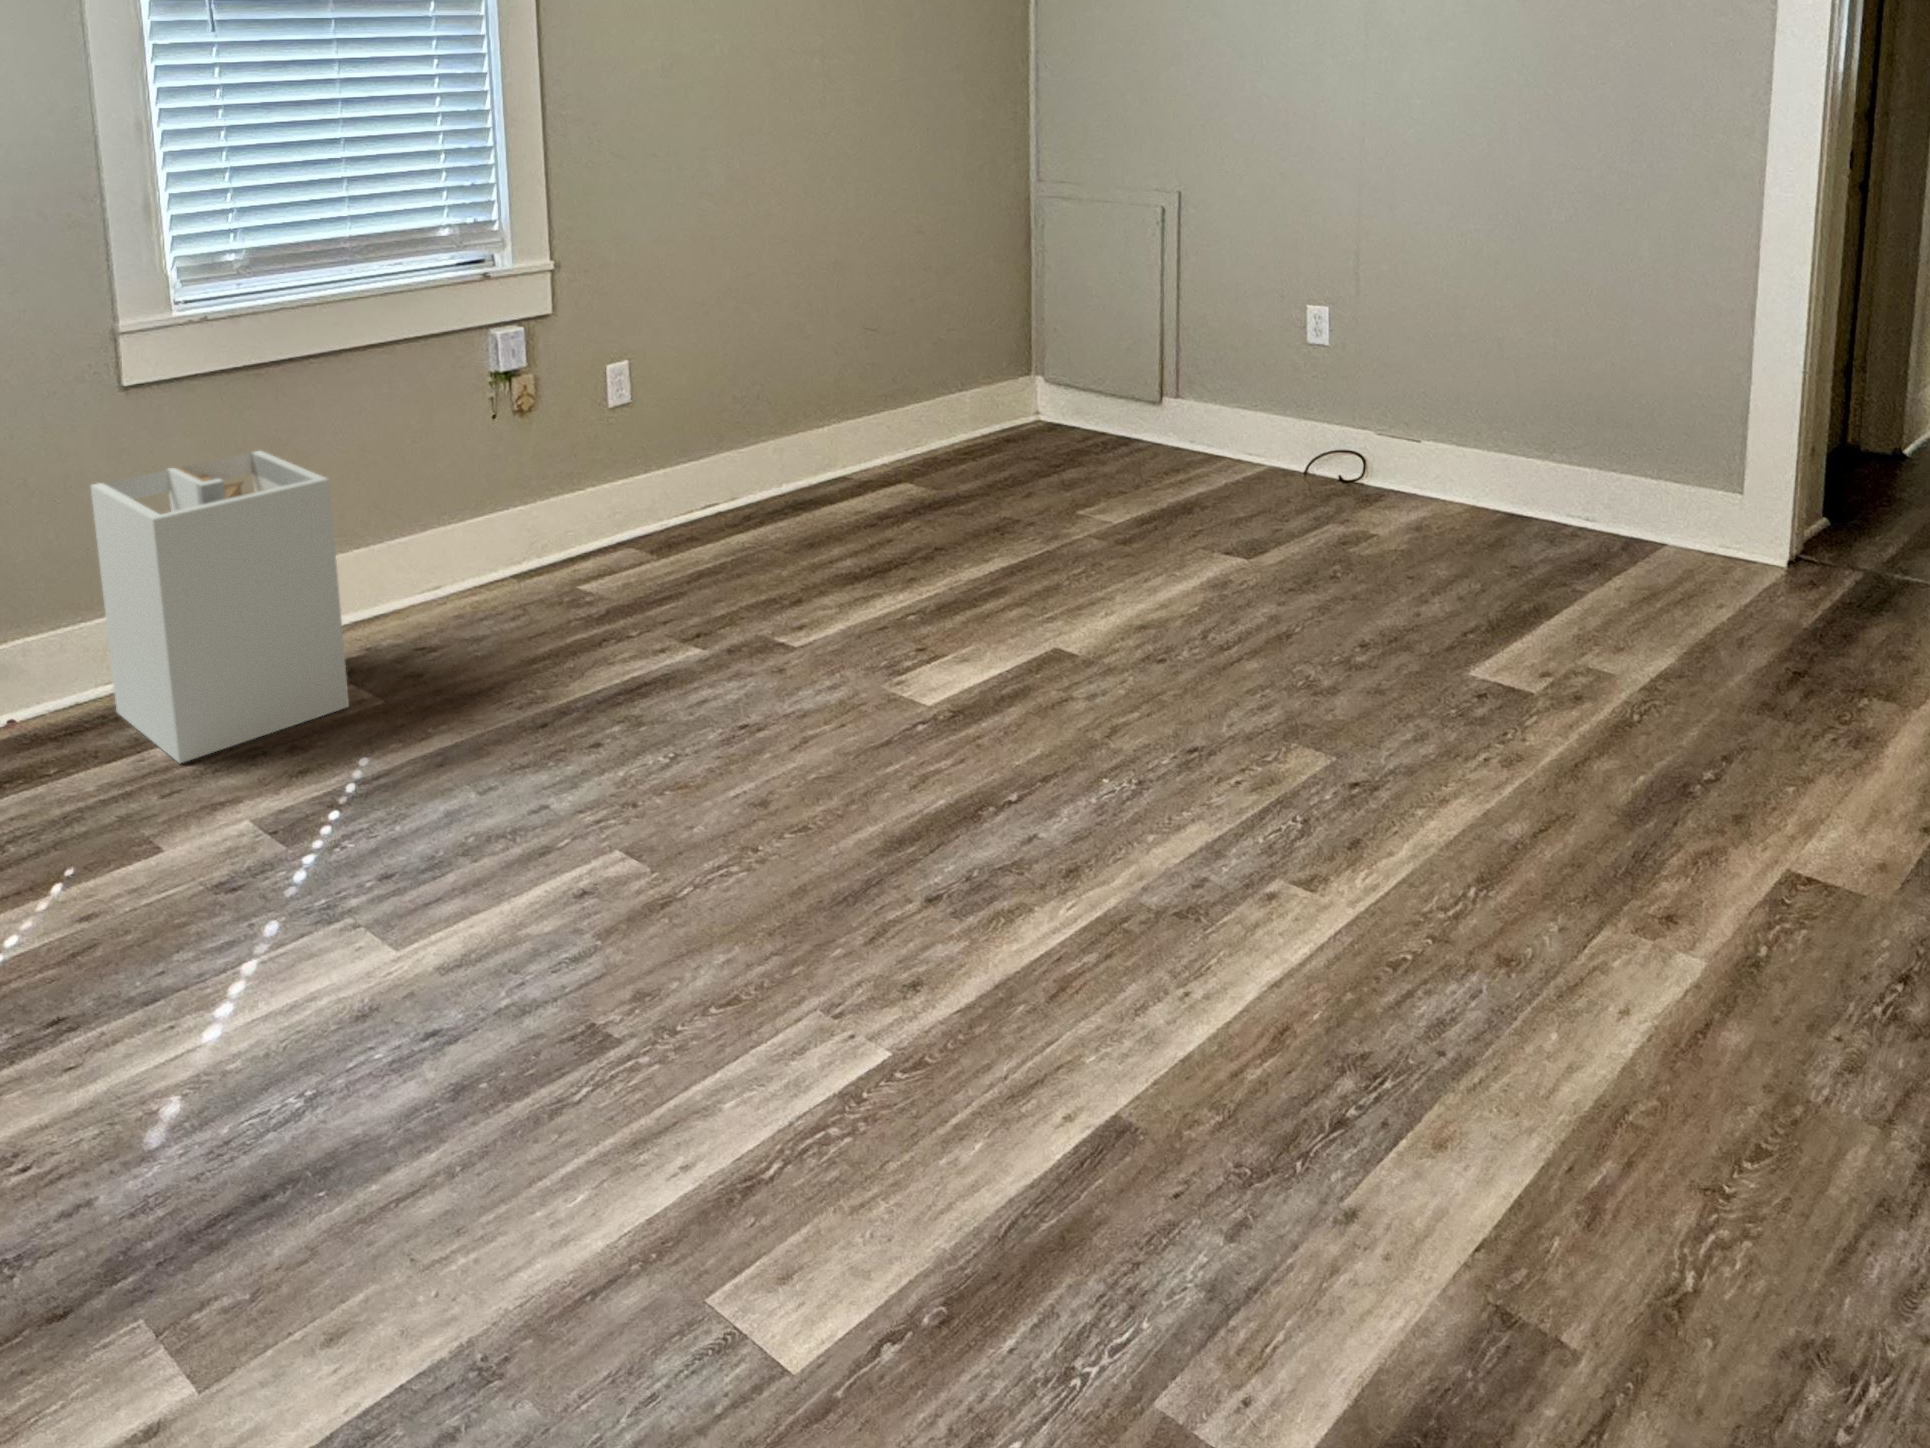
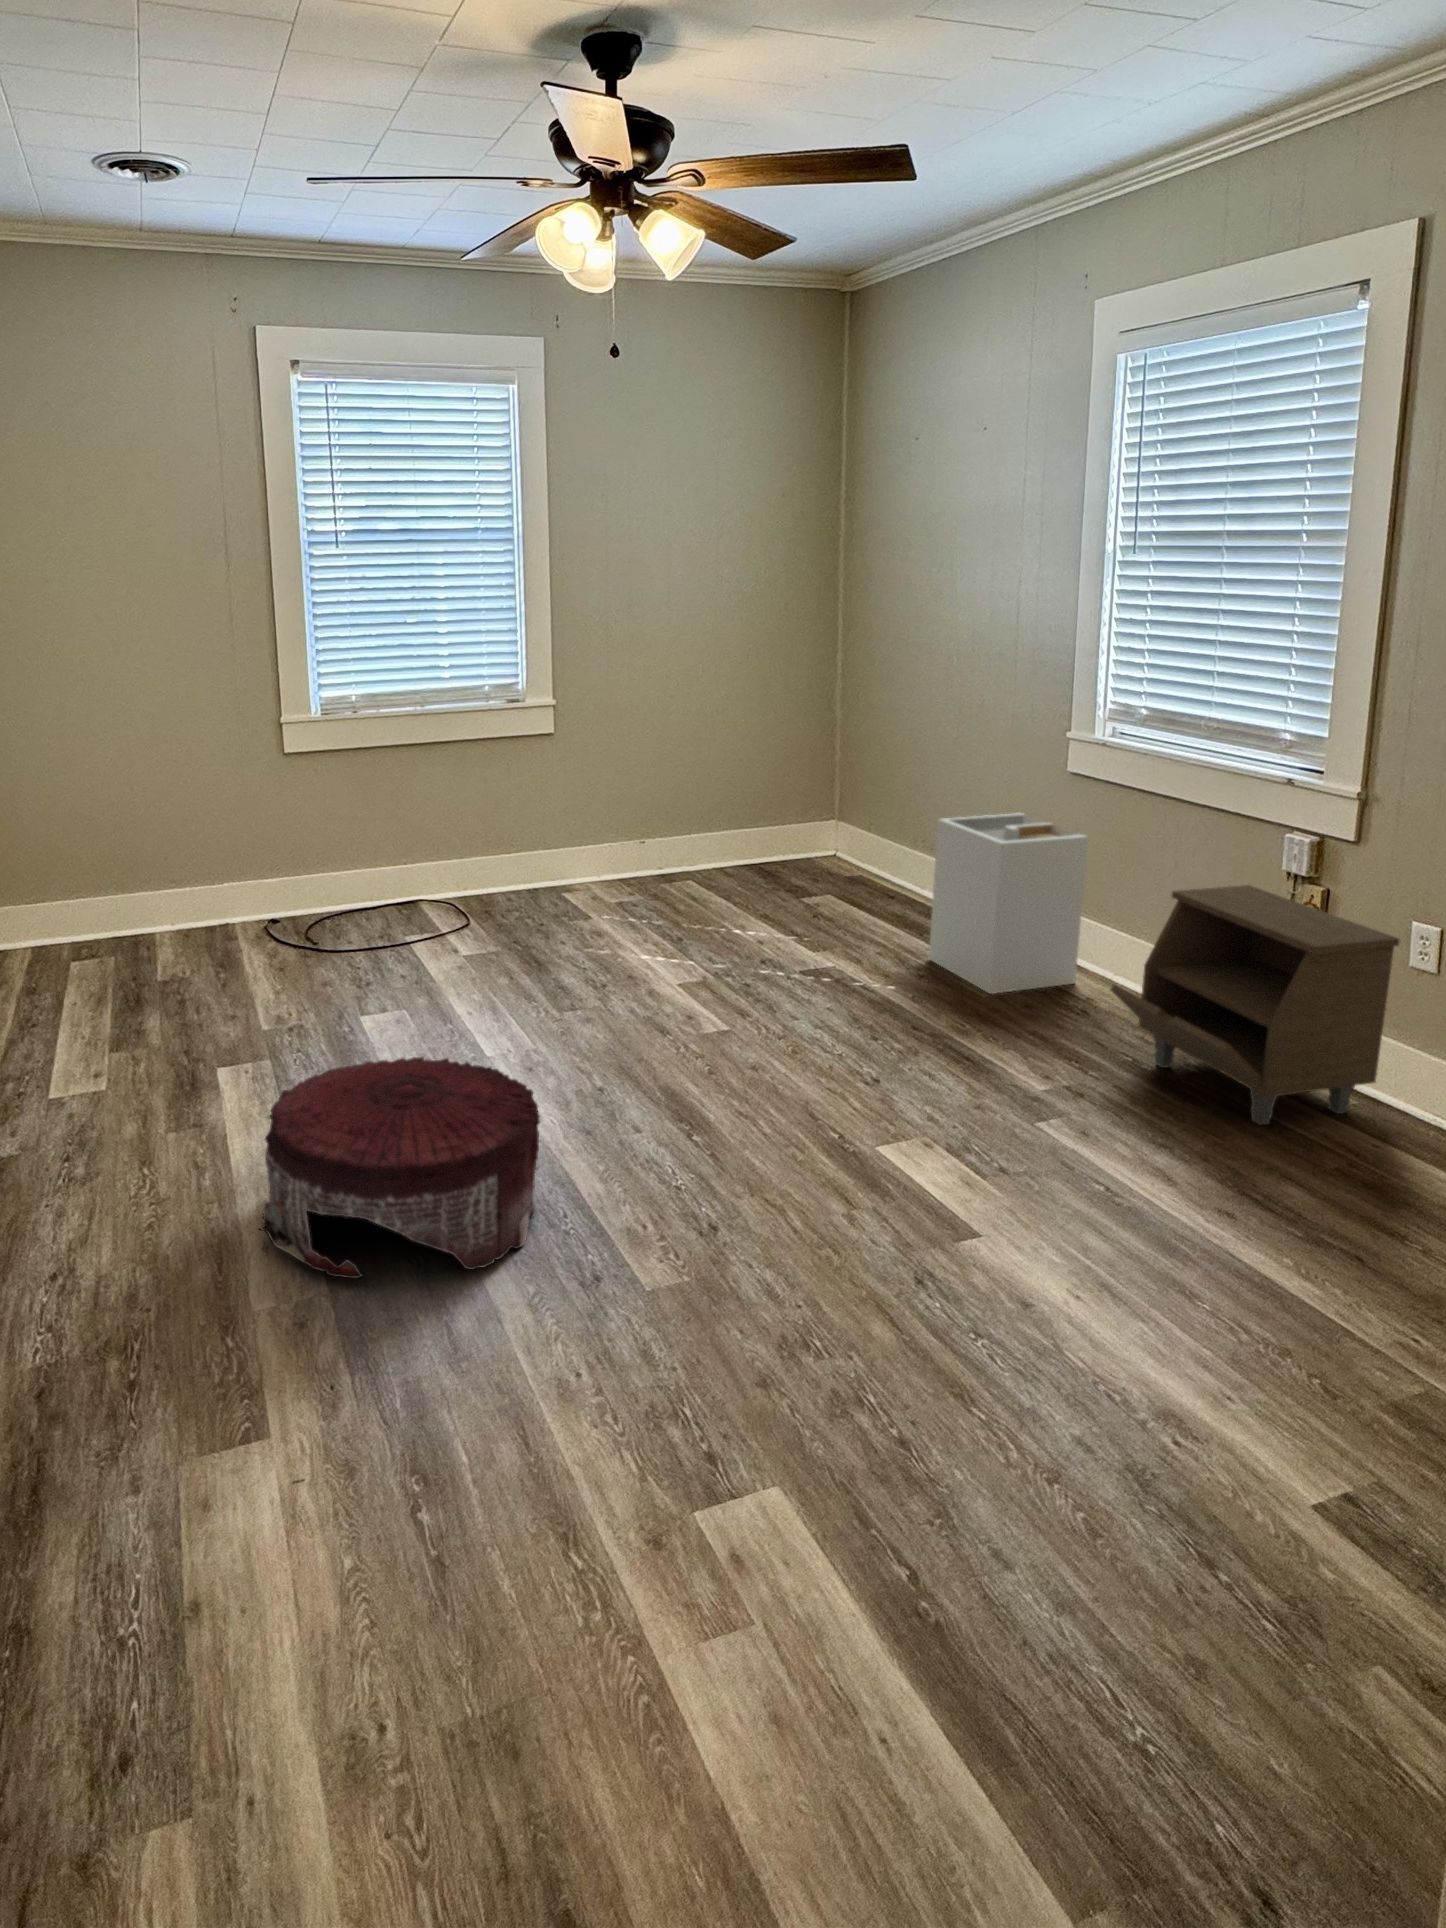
nightstand: none [470,369,736,613] -> present [1111,885,1399,1125]
pouf: none [1238,704,1640,1051] -> present [260,1057,540,1278]

